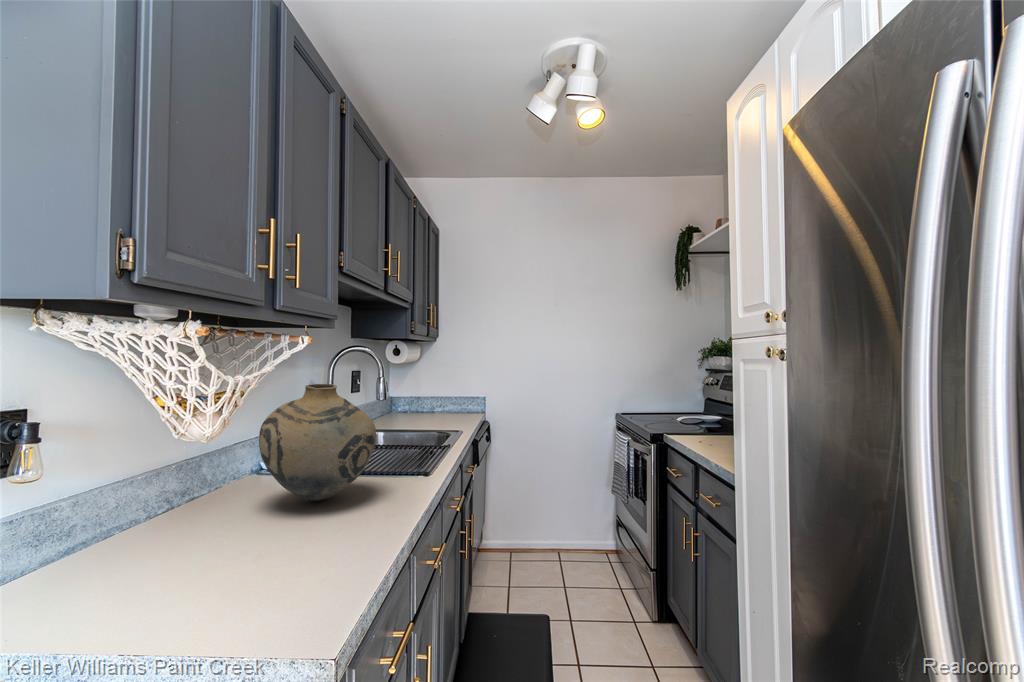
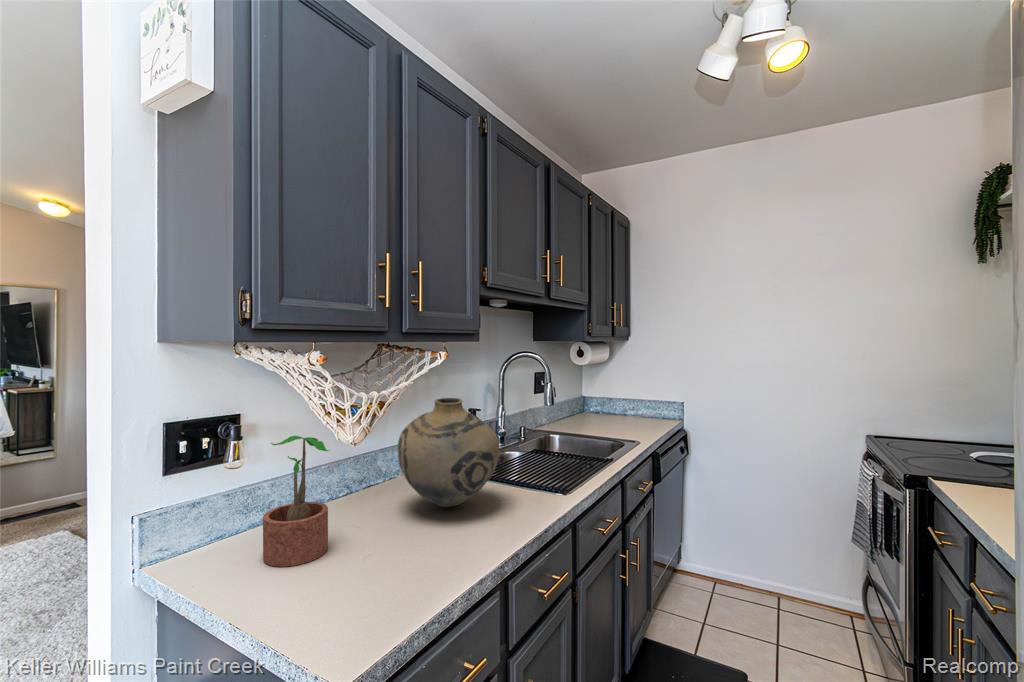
potted plant: none [108,426,212,590] -> present [263,436,328,567]

